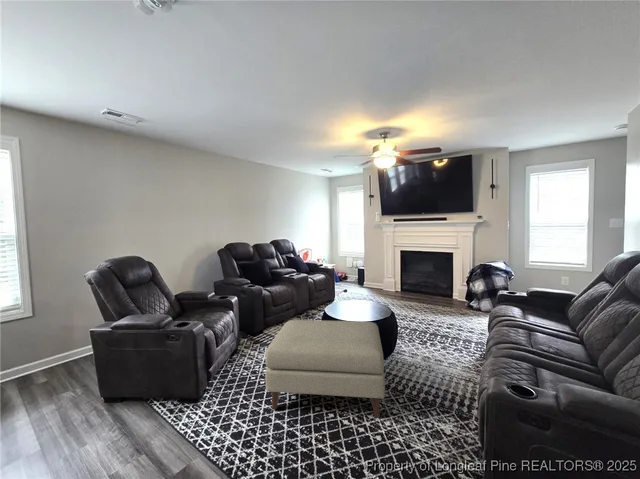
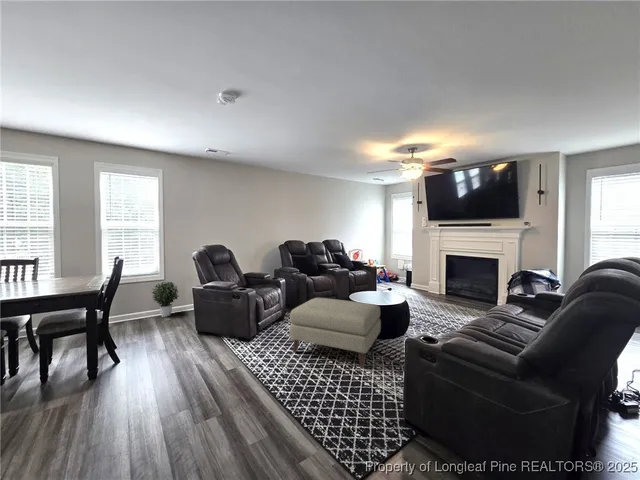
potted plant: none [9,318,65,377] -> present [152,282,178,317]

